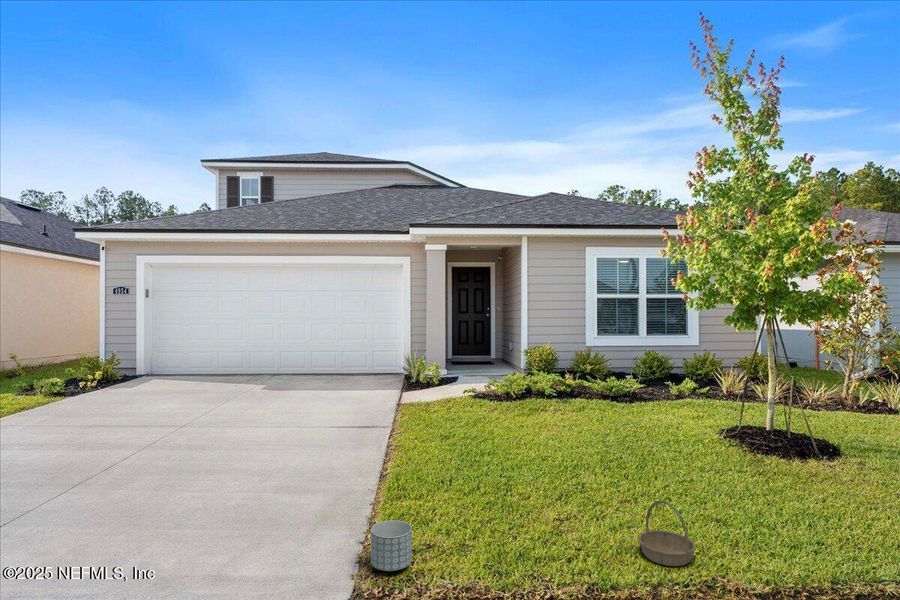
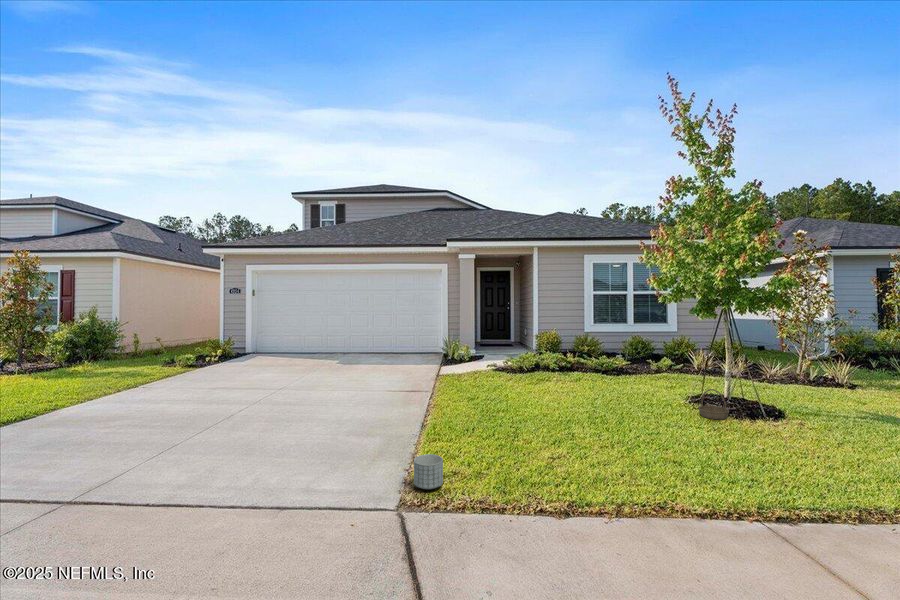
basket: present [638,501,695,566] -> present [698,389,729,419]

